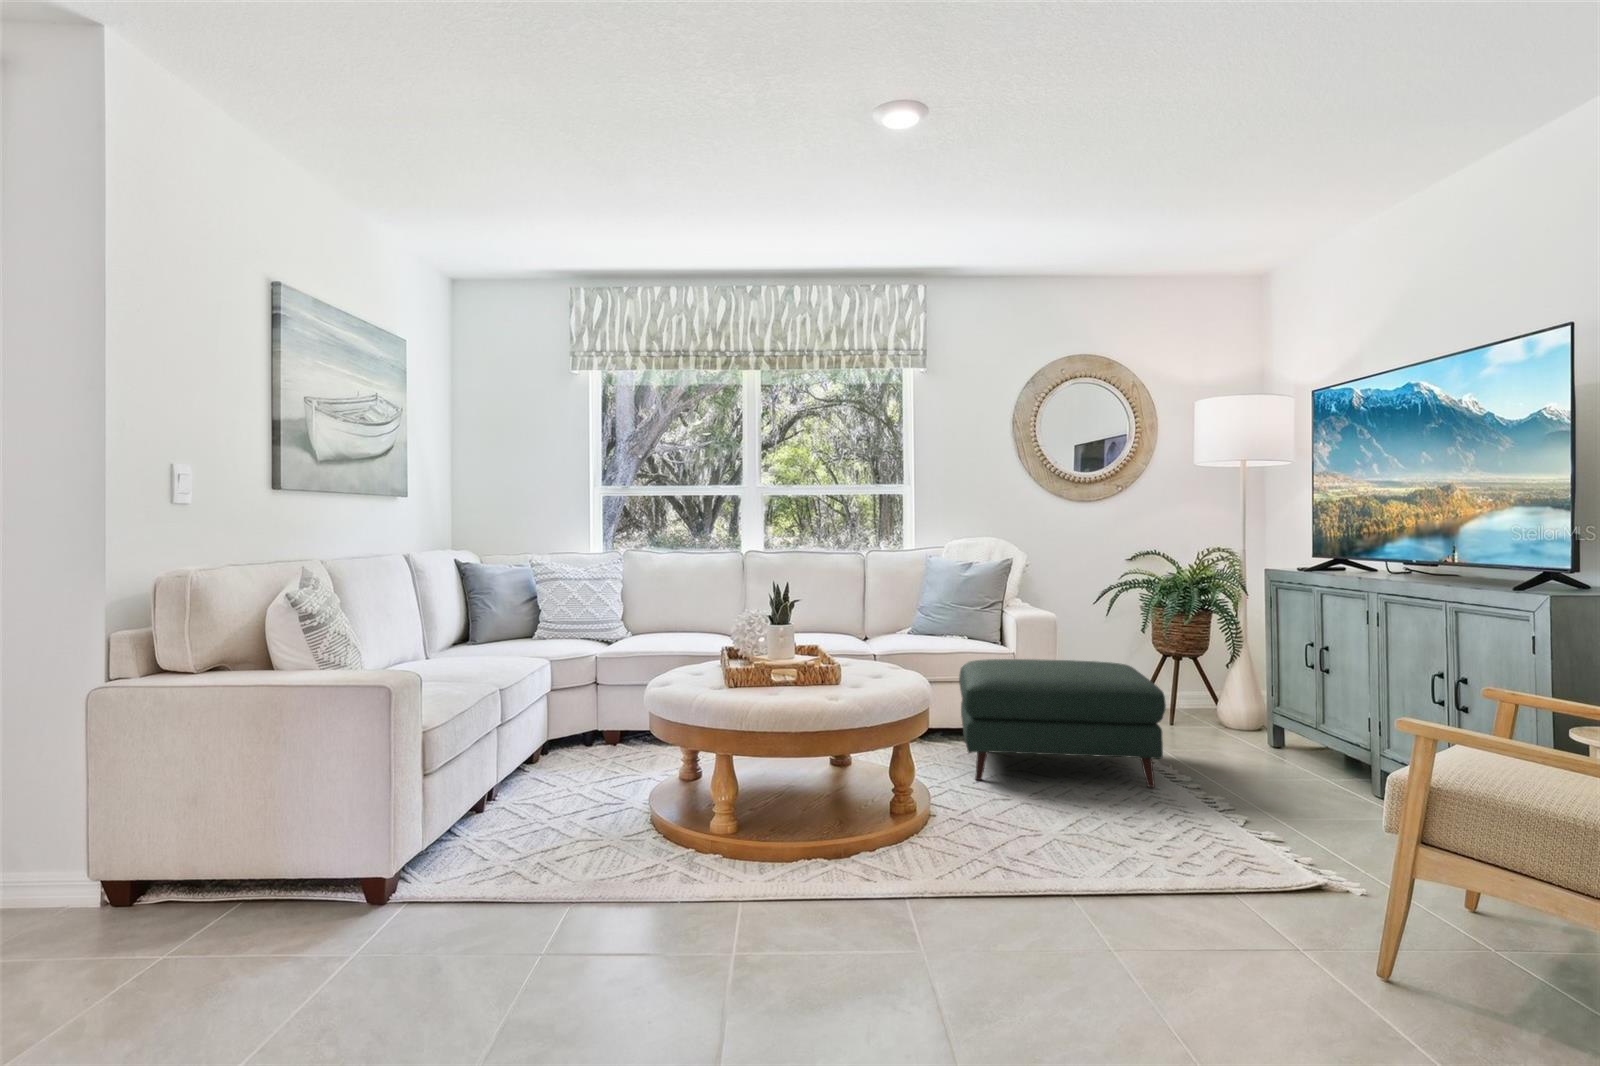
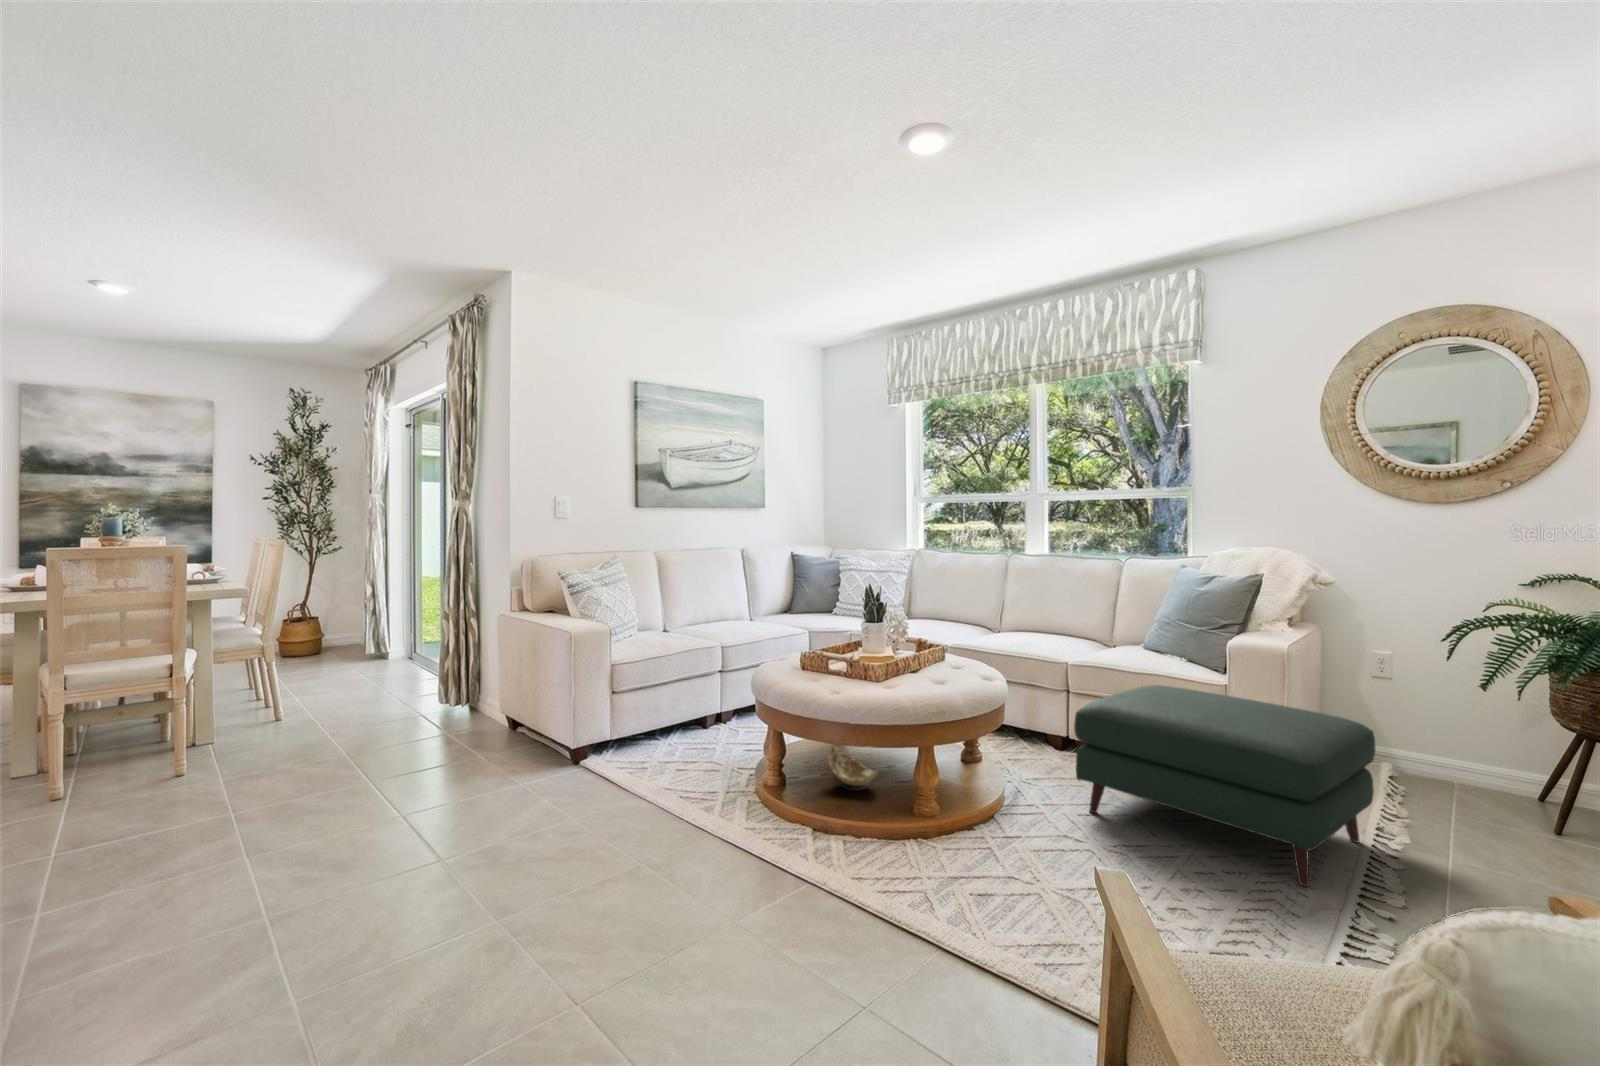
decorative bowl: none [764,770,828,816] -> present [828,746,878,791]

